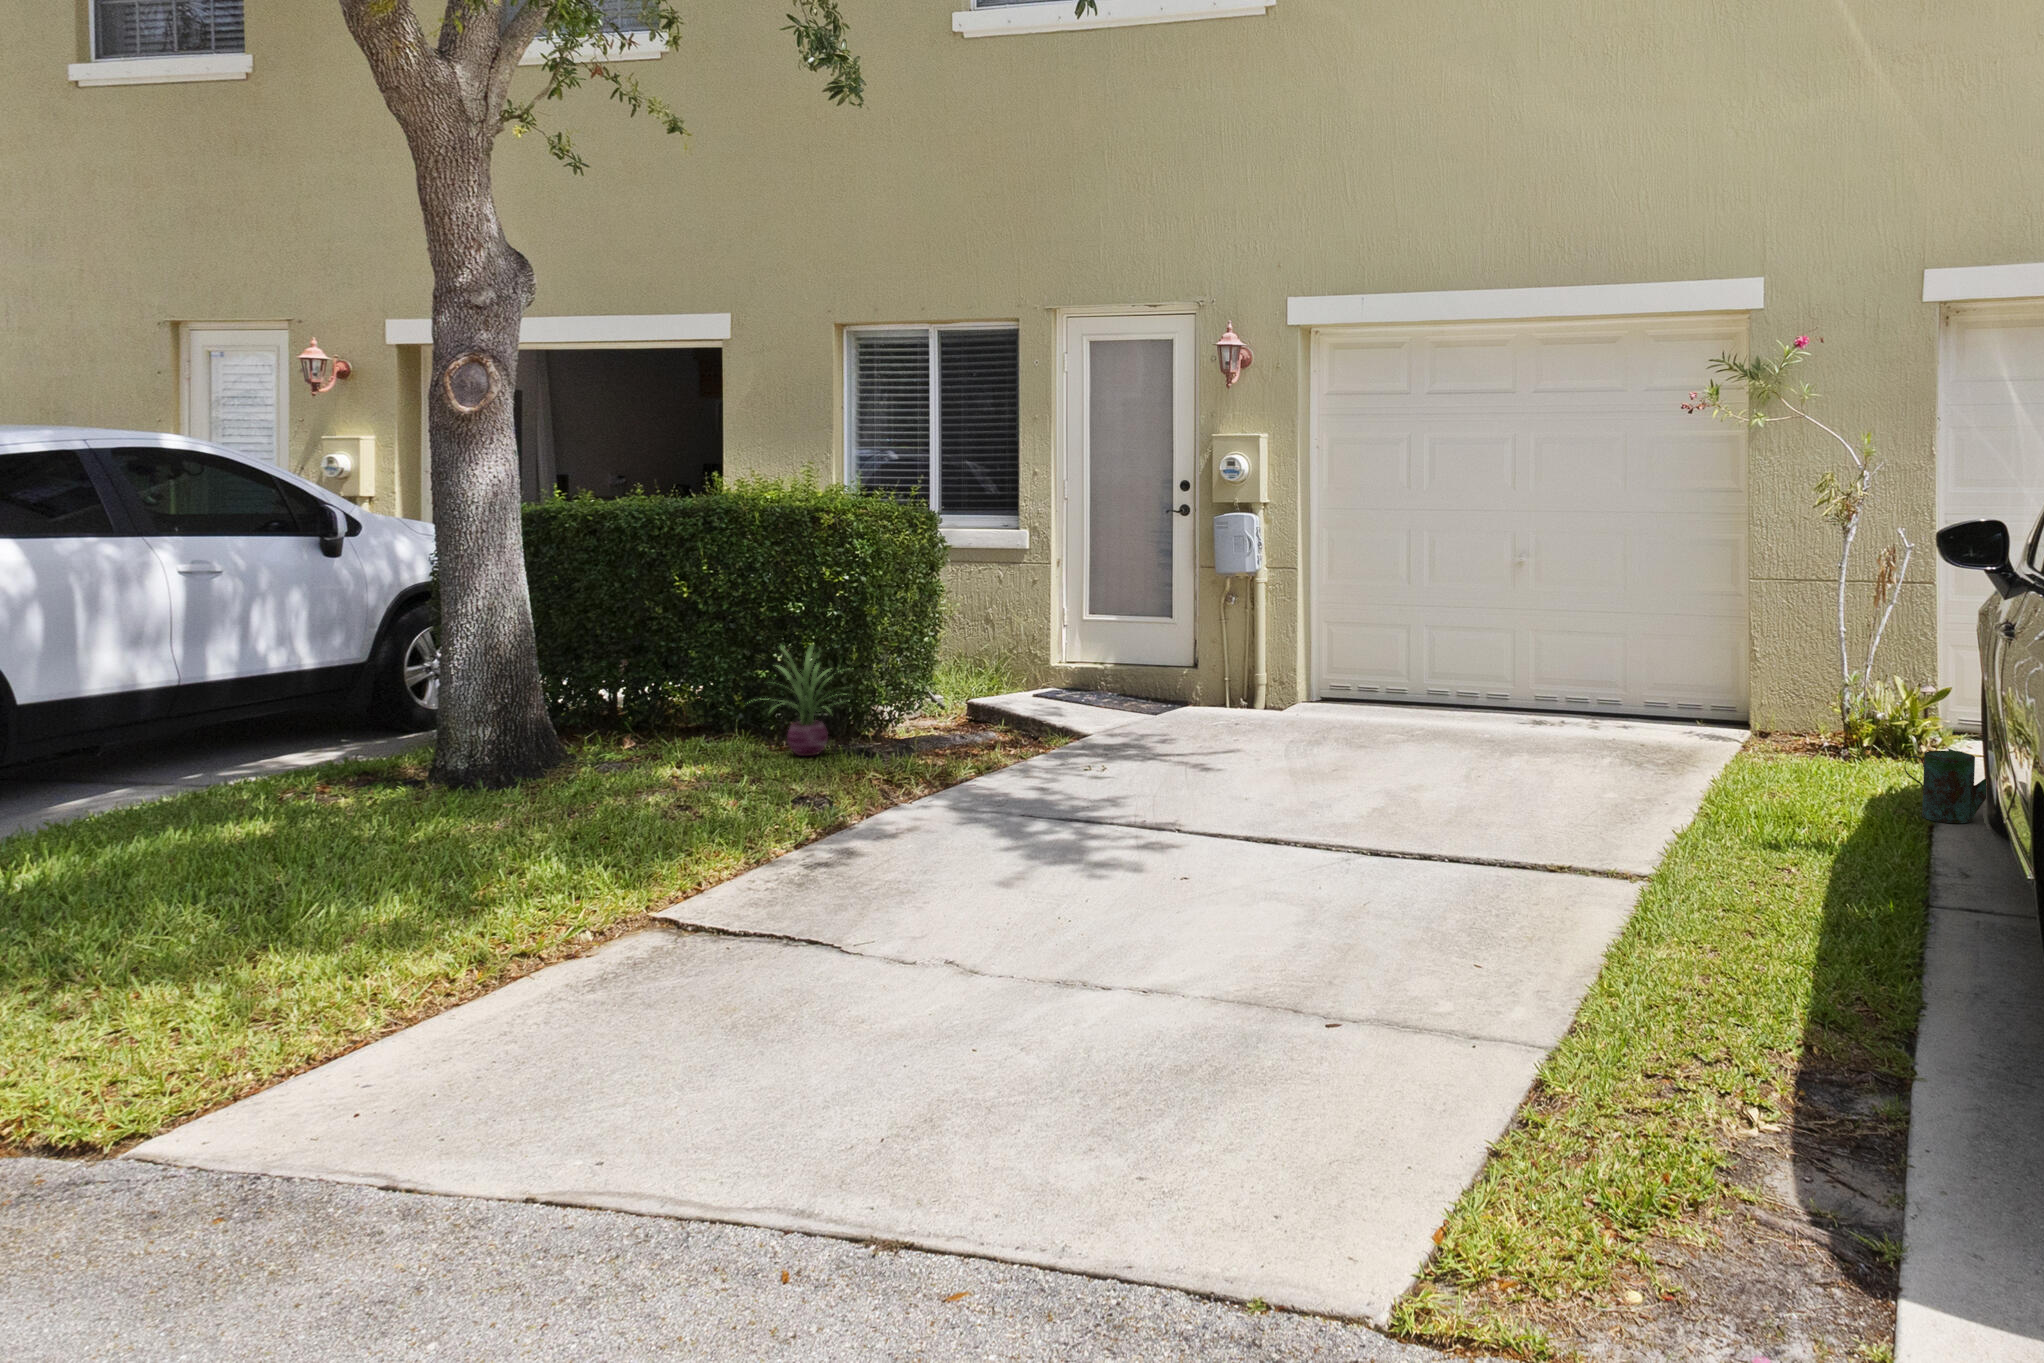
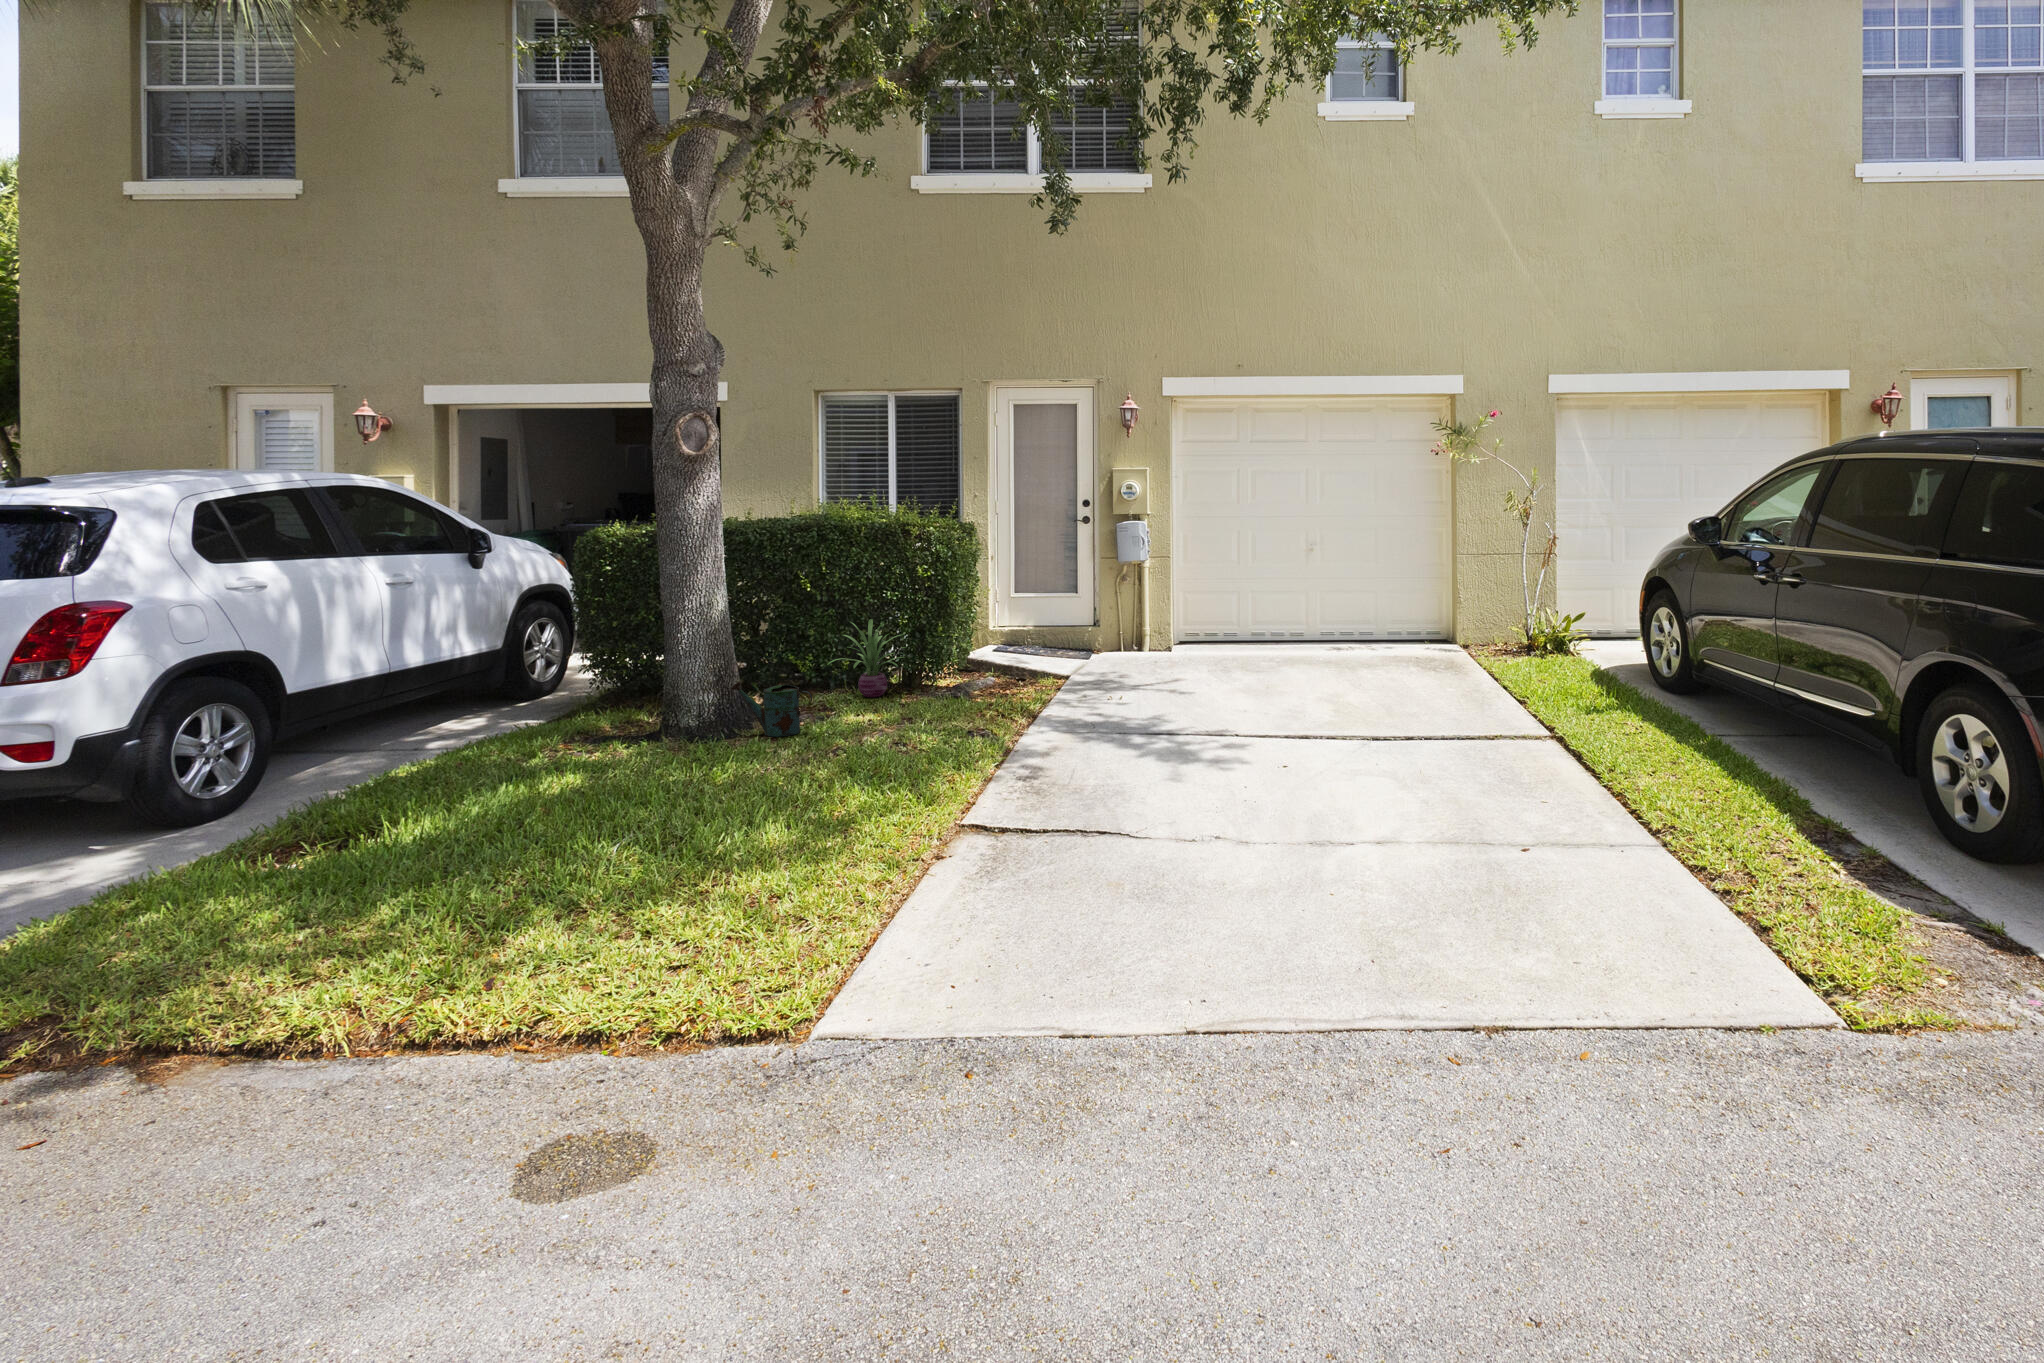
watering can: present [1905,748,1986,823] -> present [731,682,812,737]

